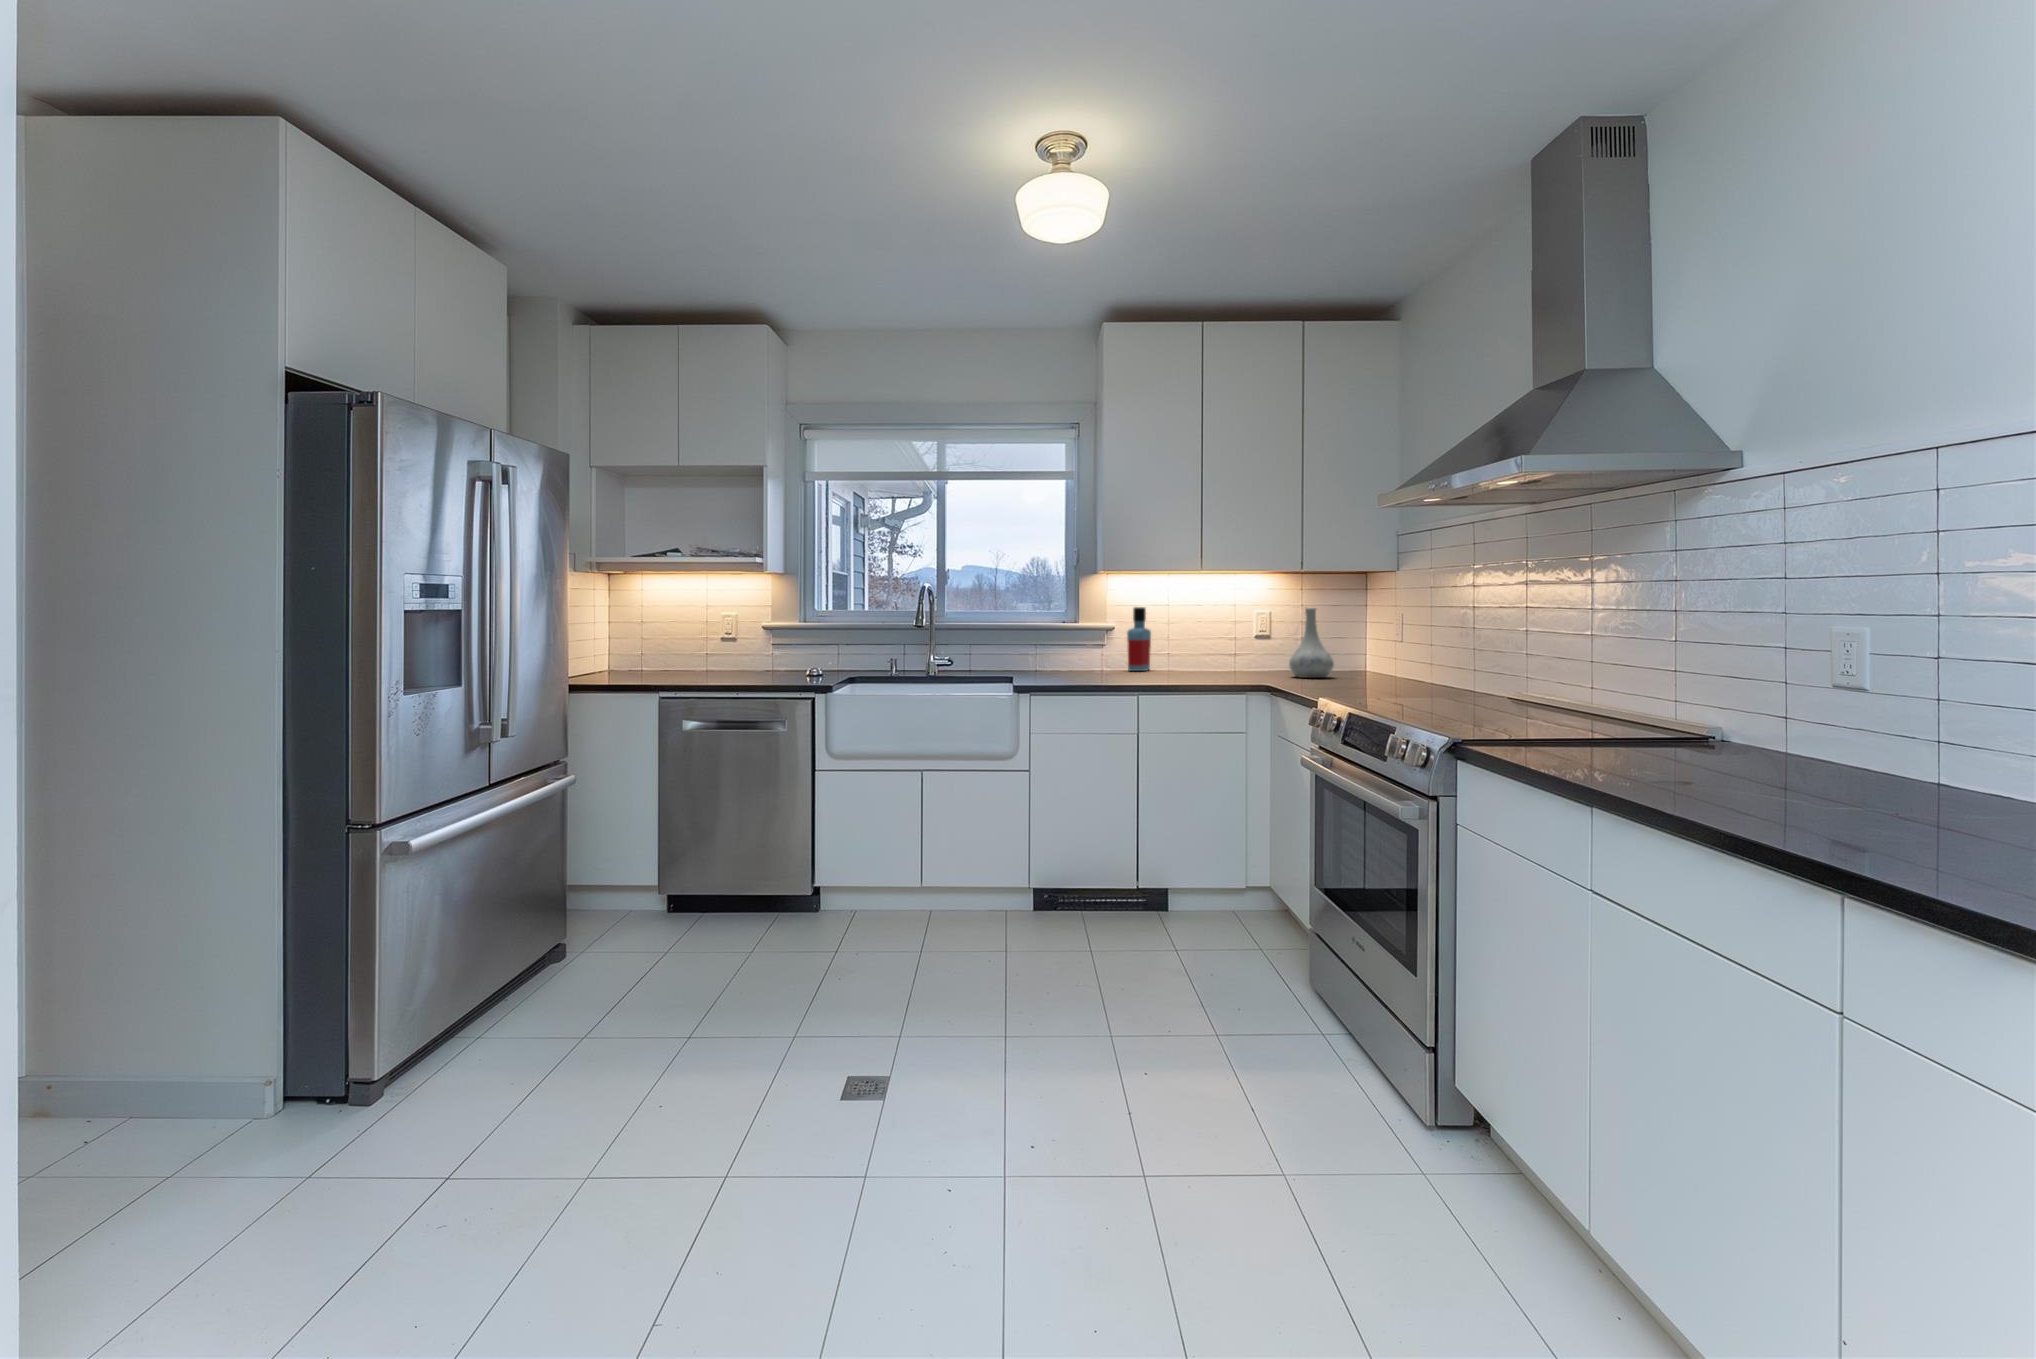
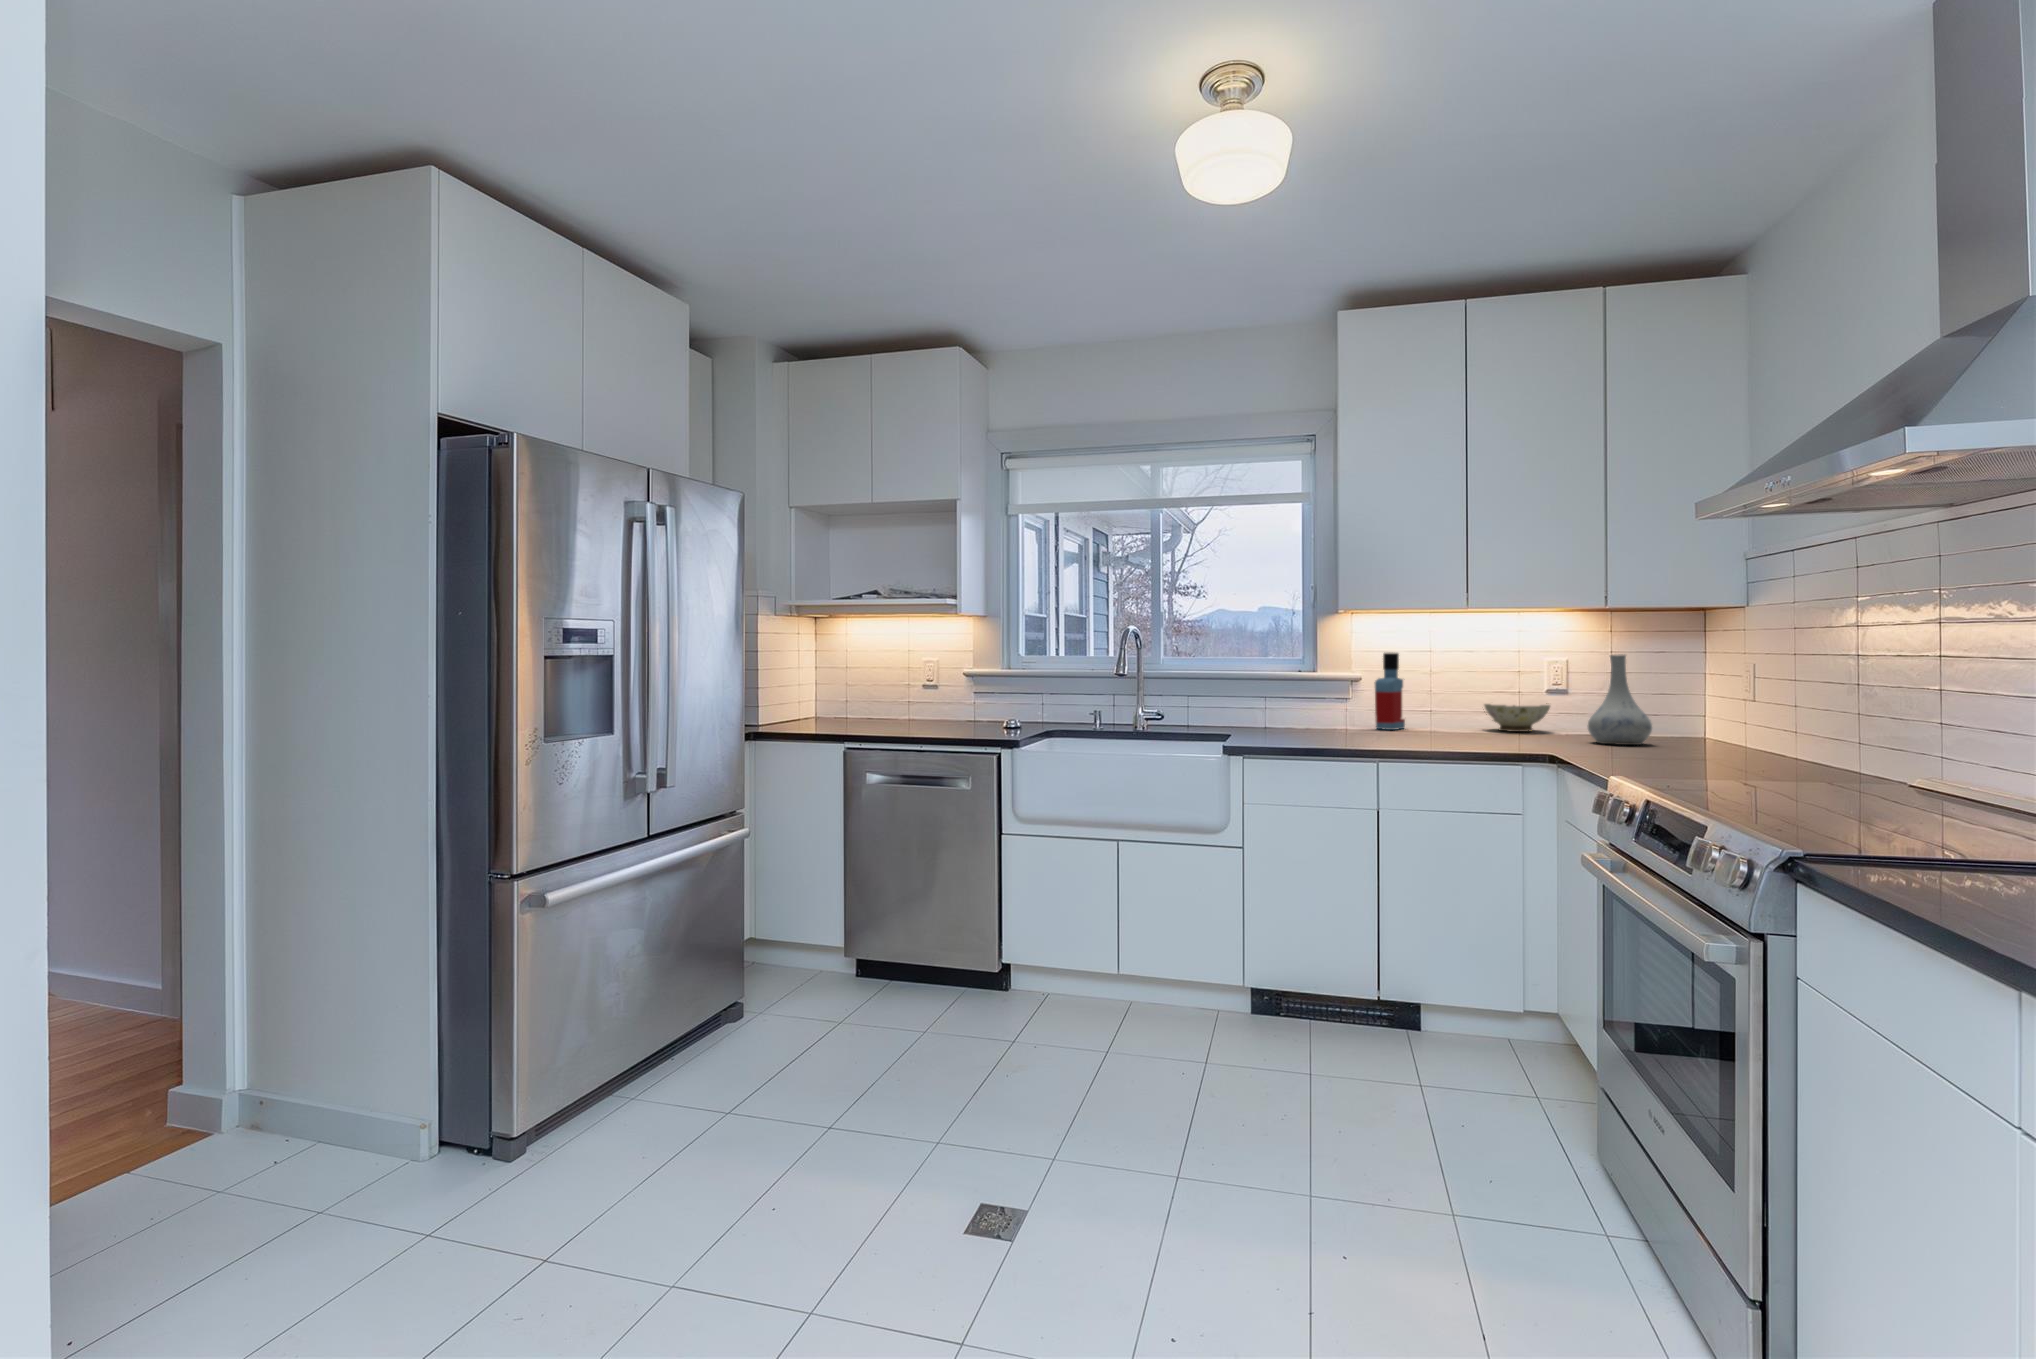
ceramic bowl: none [1208,648,1259,671] -> present [1484,703,1550,732]

